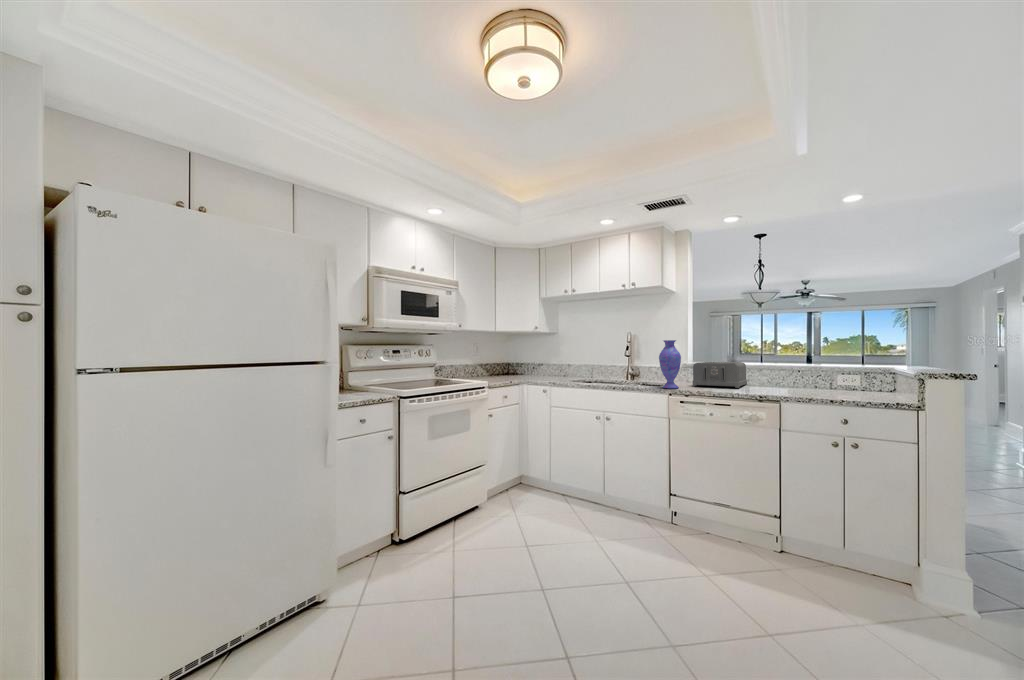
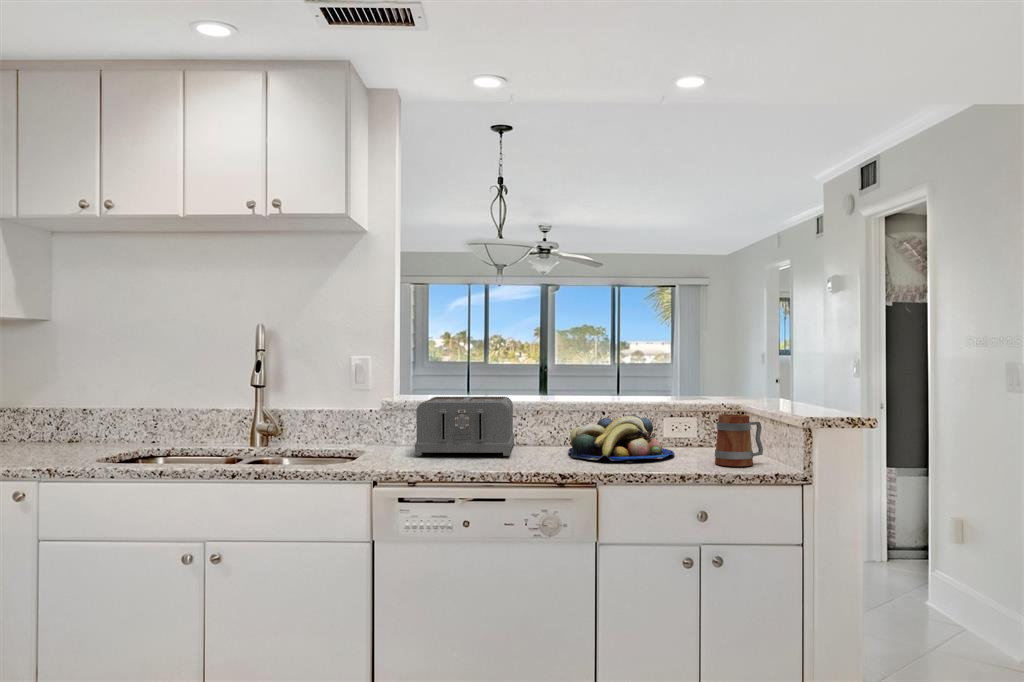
vase: present [659,340,681,389] -> none [345,350,396,466]
fruit bowl: none [772,371,837,392] -> present [568,415,674,461]
mug: none [859,371,894,398] -> present [715,414,763,466]

